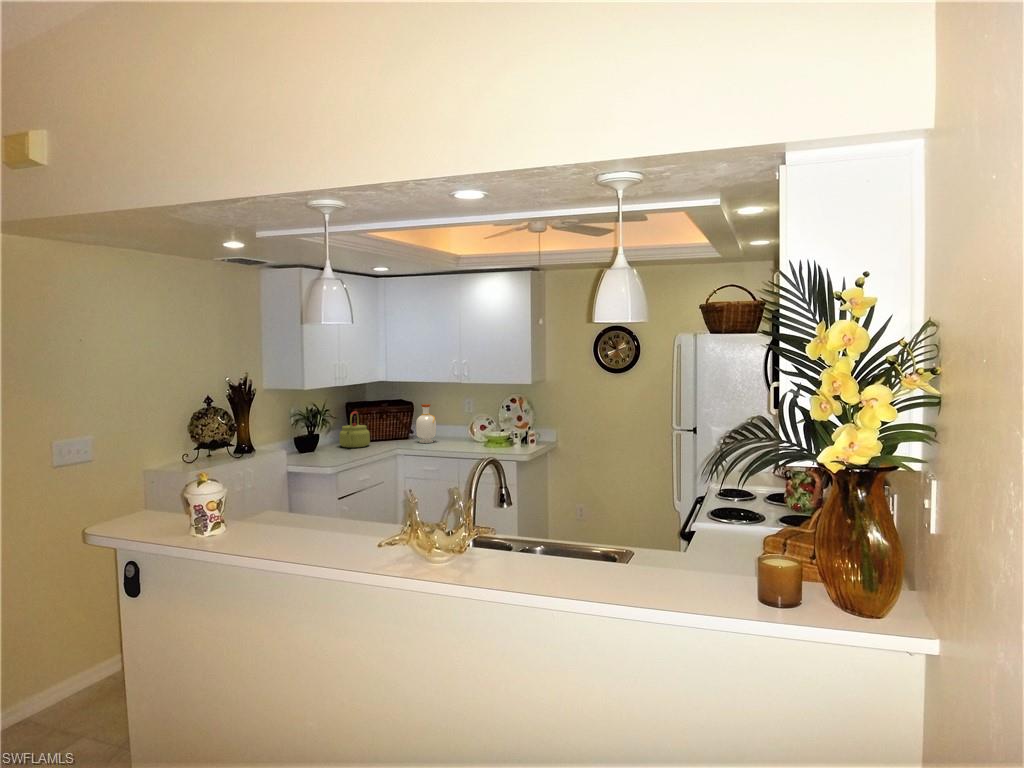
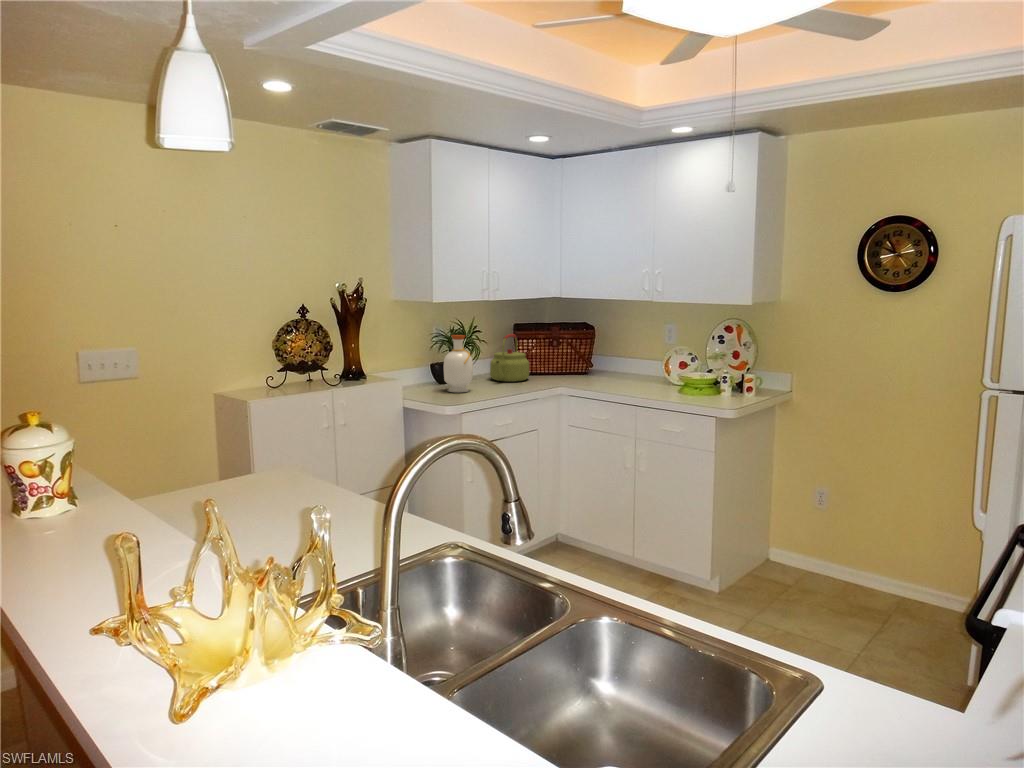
bottle: present [416,404,436,443] -> present [443,335,473,392]

